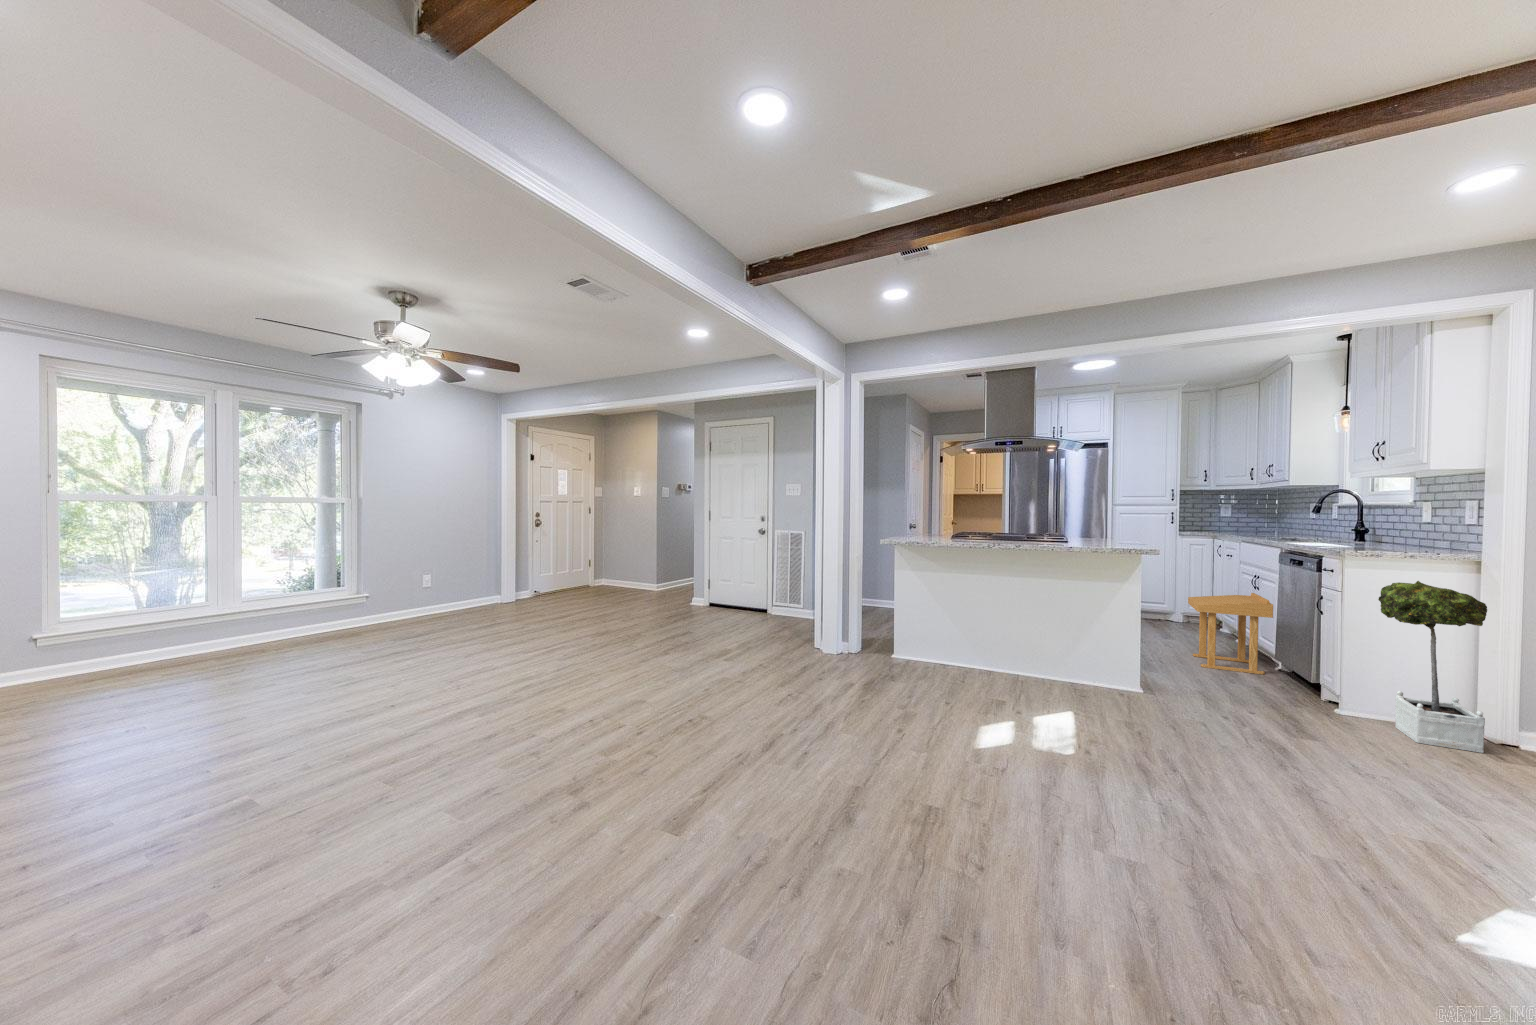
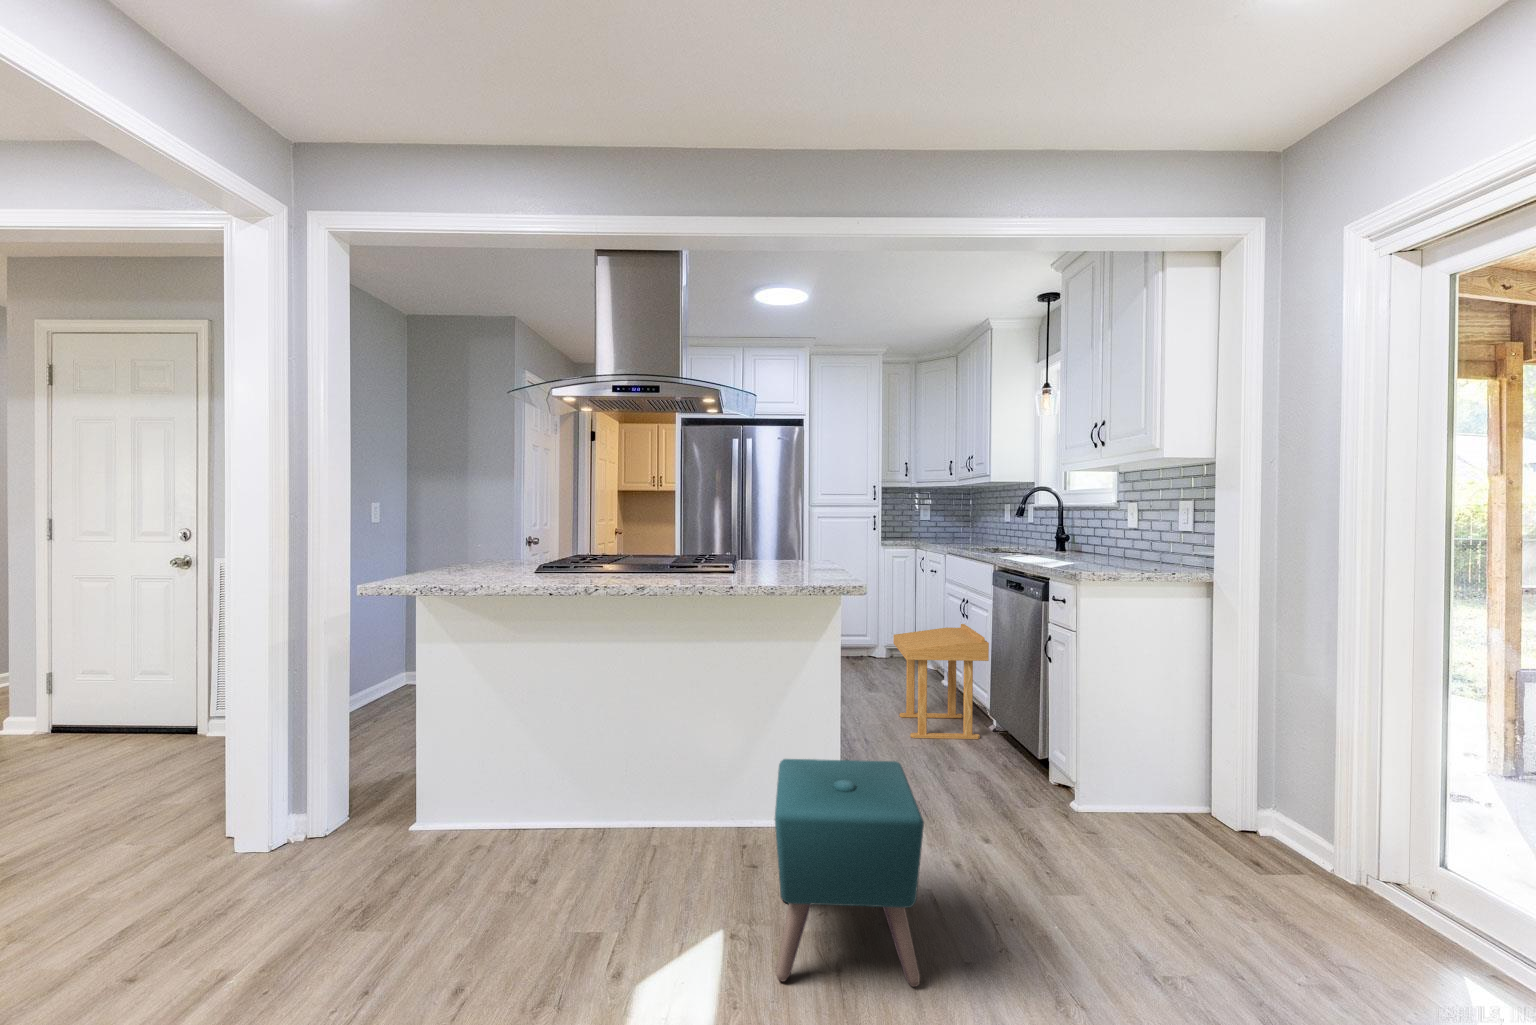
potted tree: present [1378,581,1487,753] -> none [1121,617,1239,854]
ottoman: none [1104,637,1194,747] -> present [775,759,924,987]

